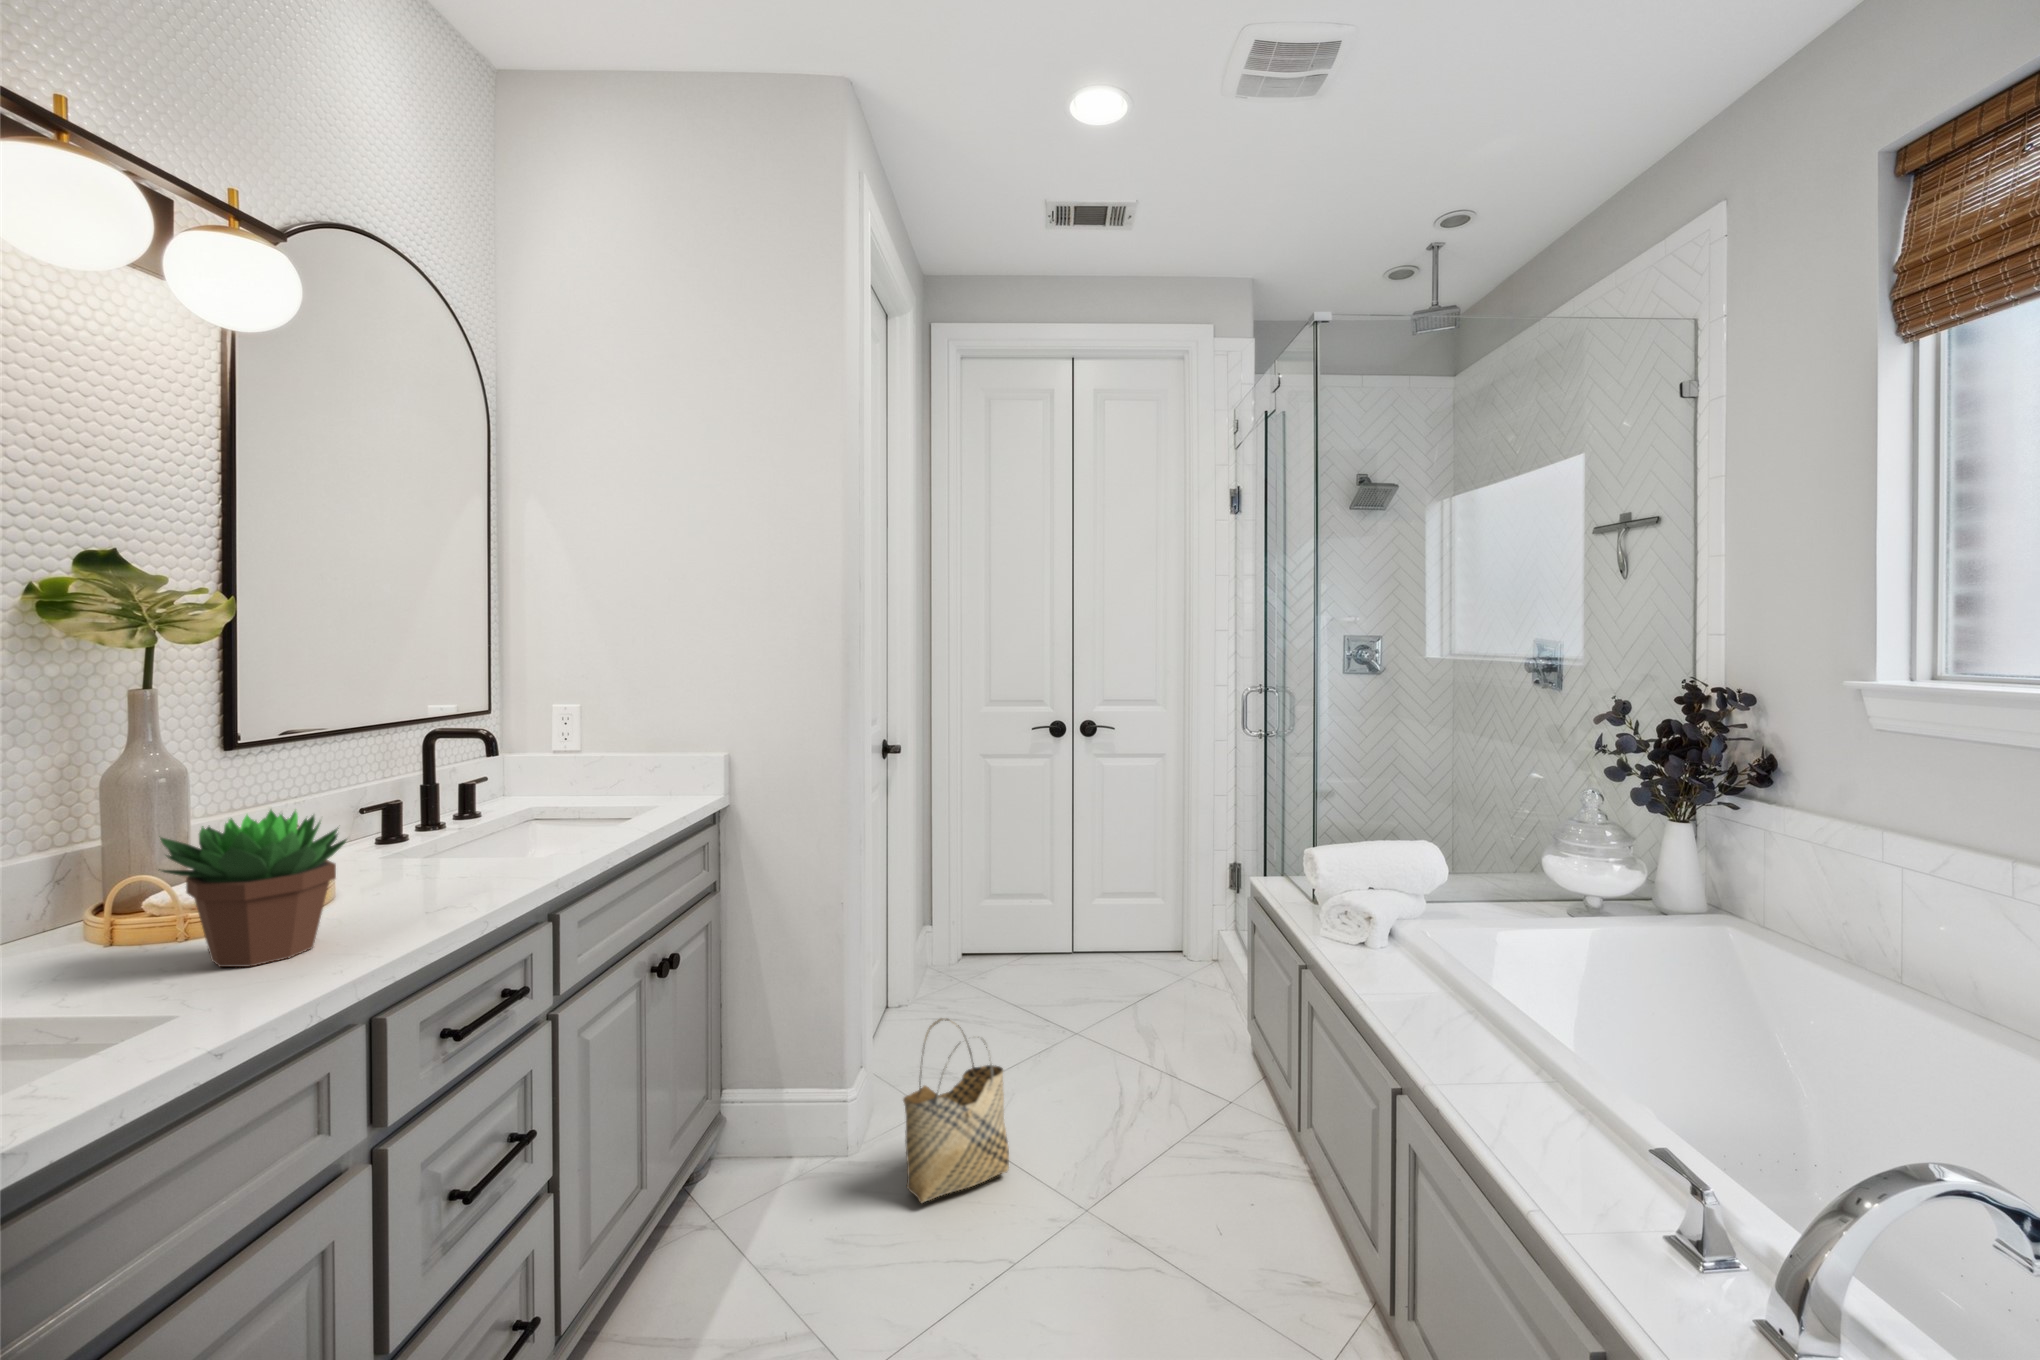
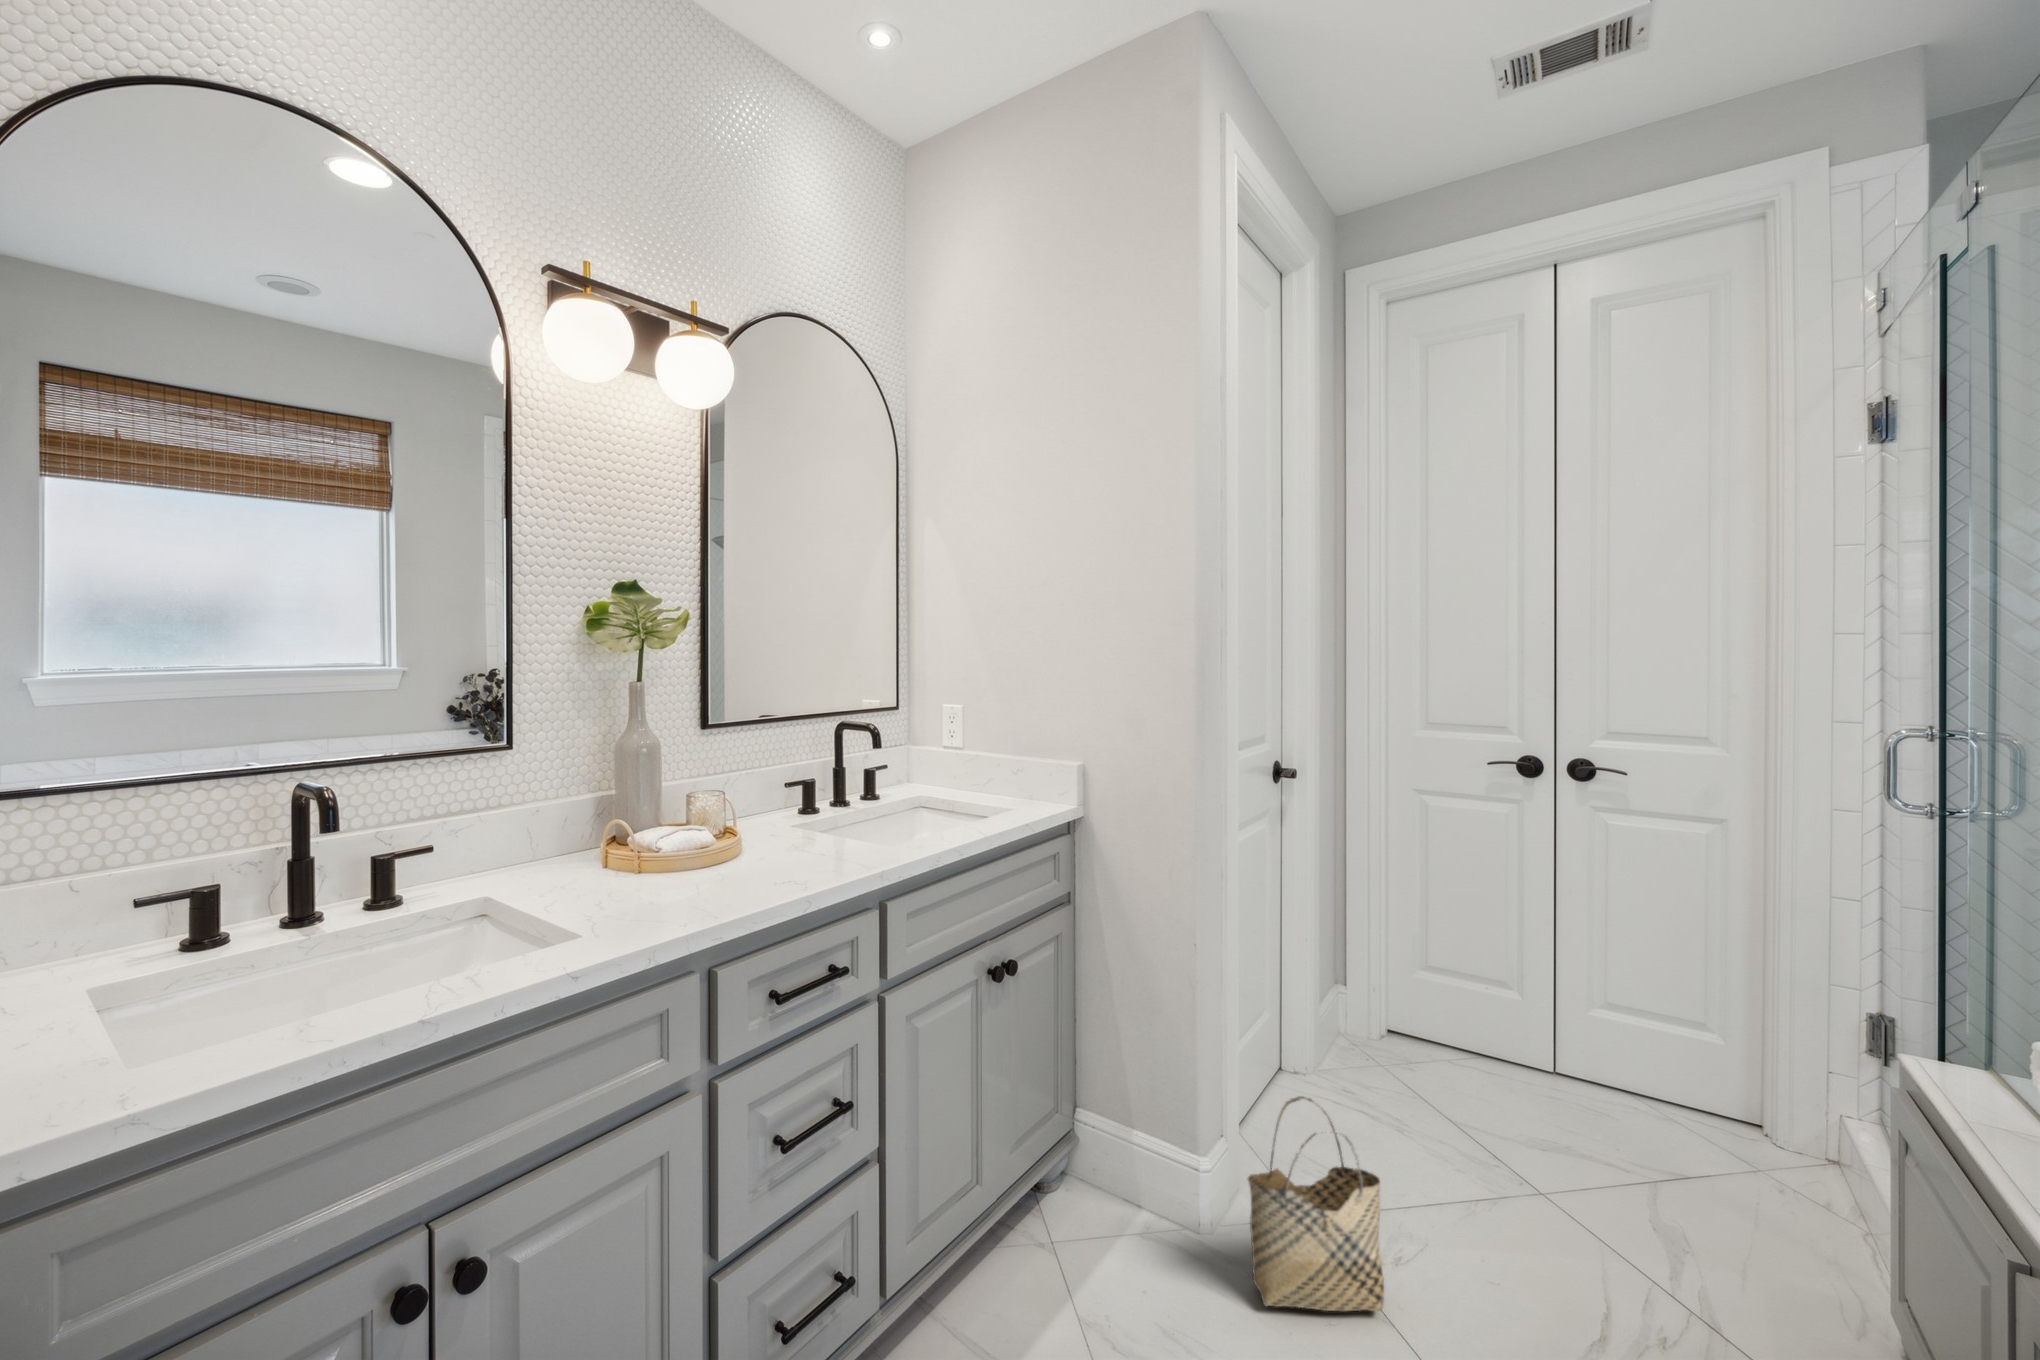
succulent plant: present [160,810,346,967] -> none [597,782,714,908]

